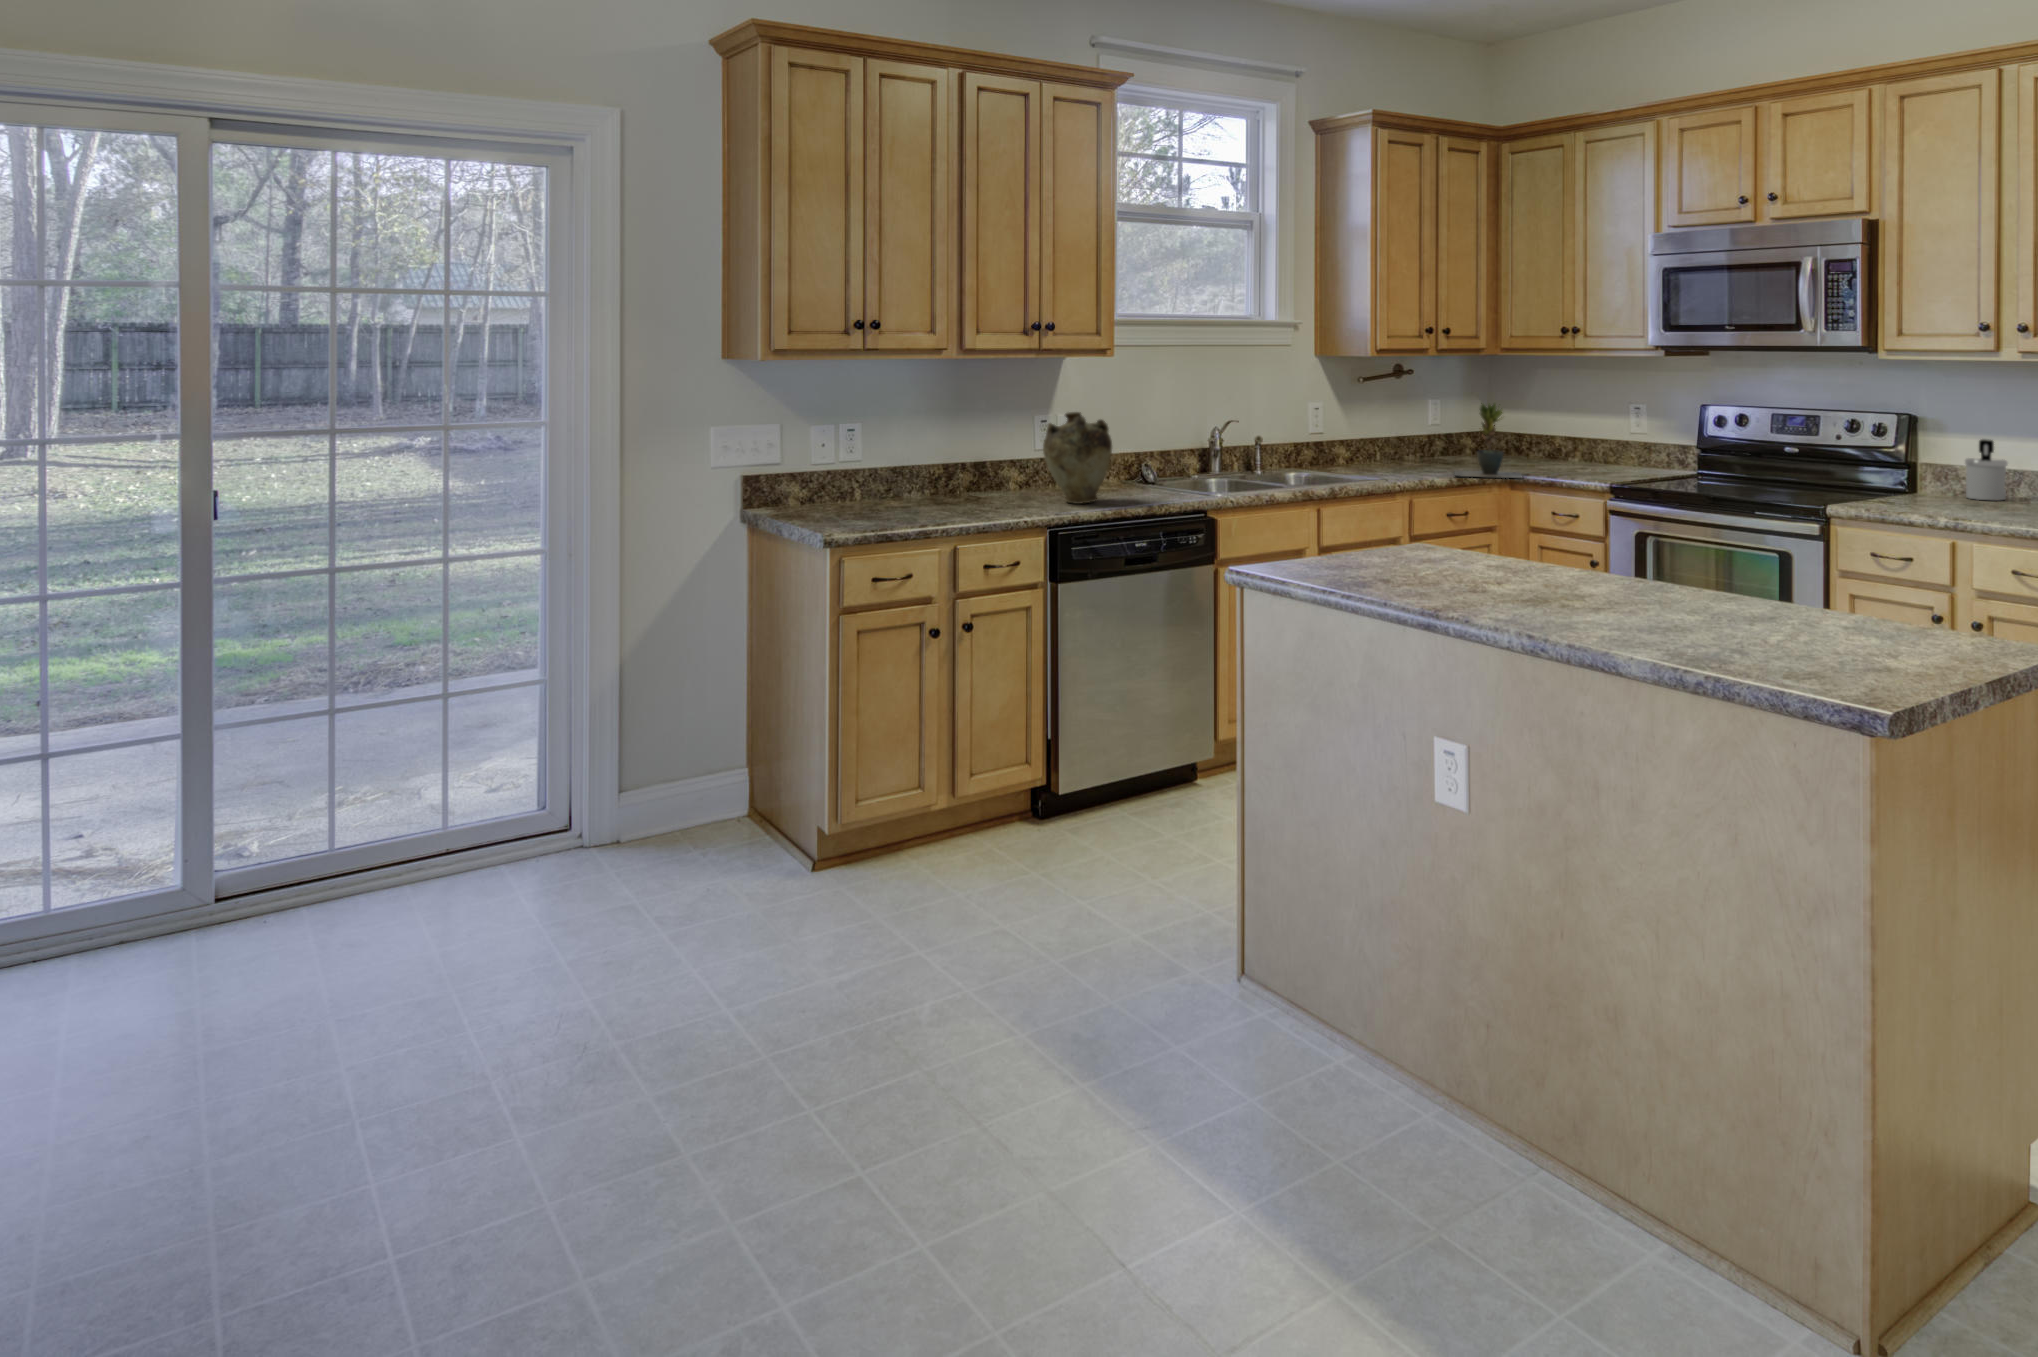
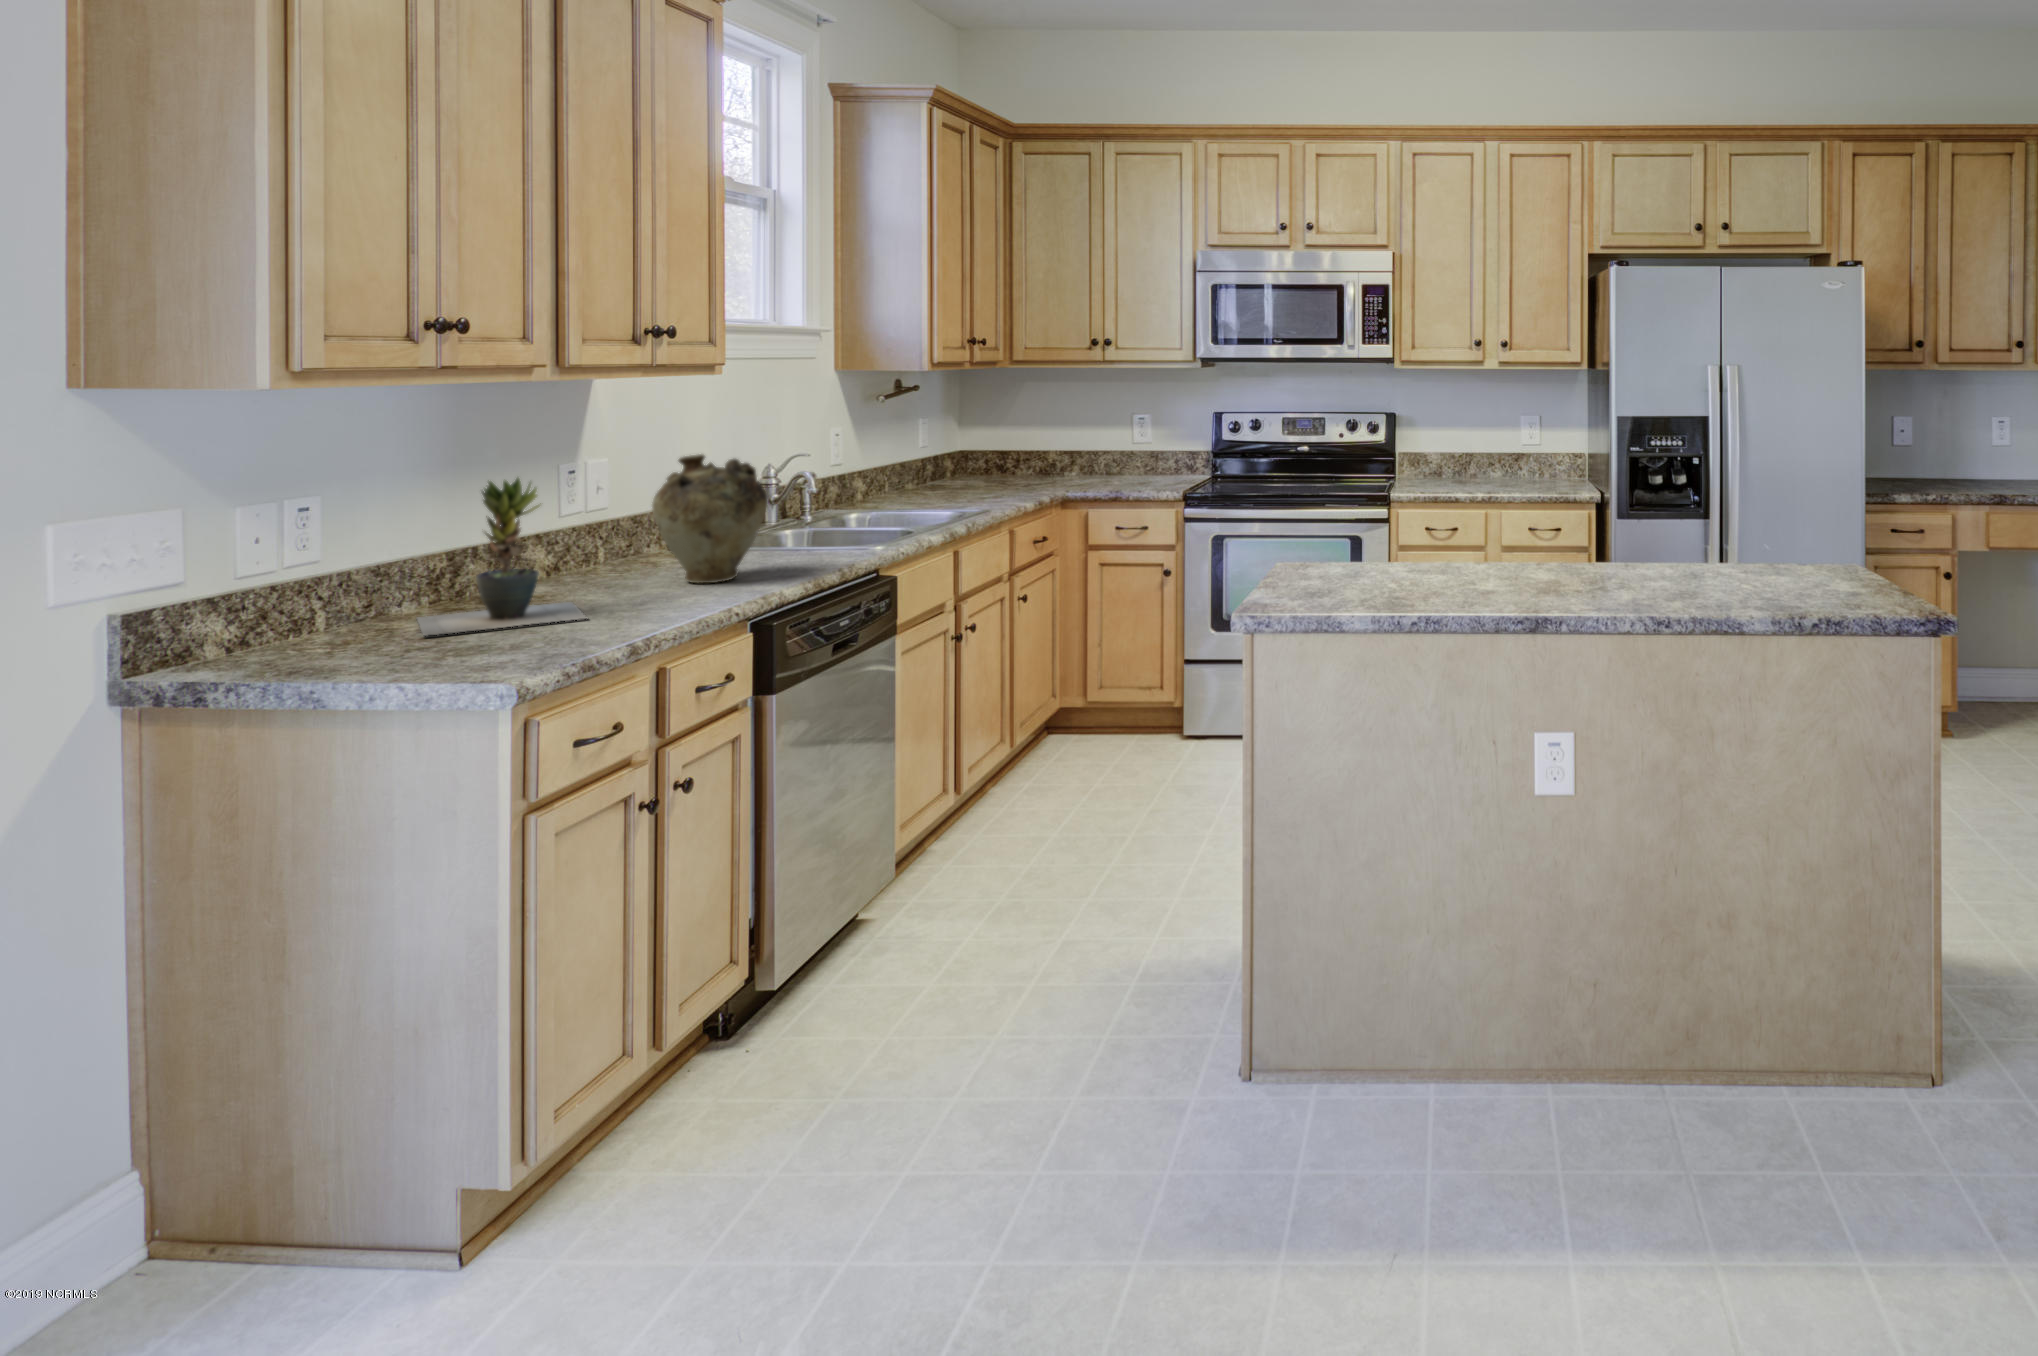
potted plant: present [1454,403,1522,478] -> present [417,478,588,636]
soap dispenser: present [1965,439,2008,501] -> none [1434,432,1461,478]

